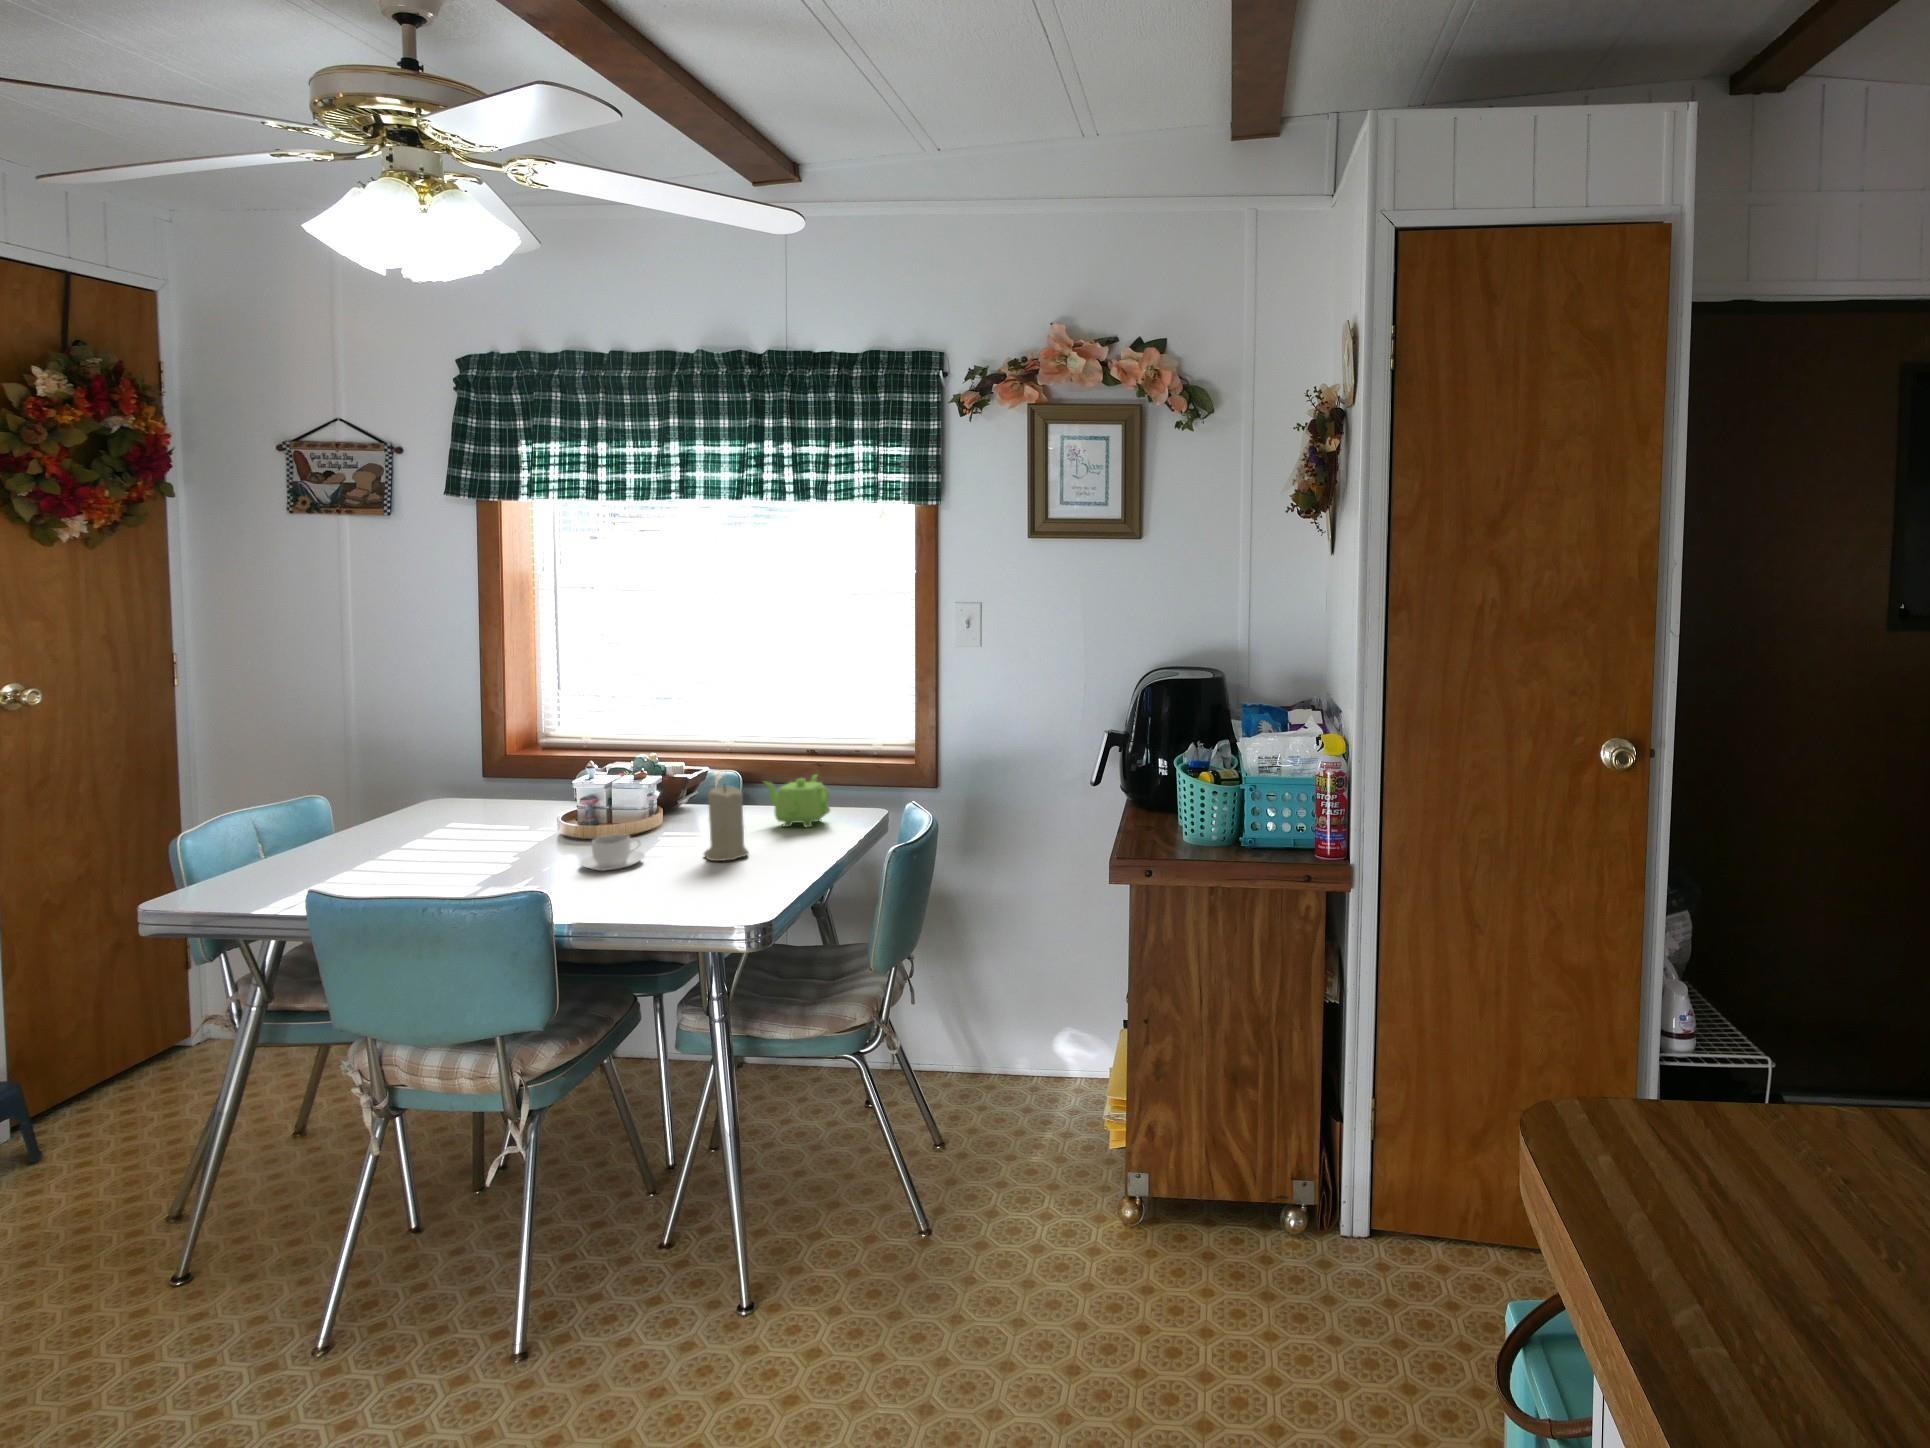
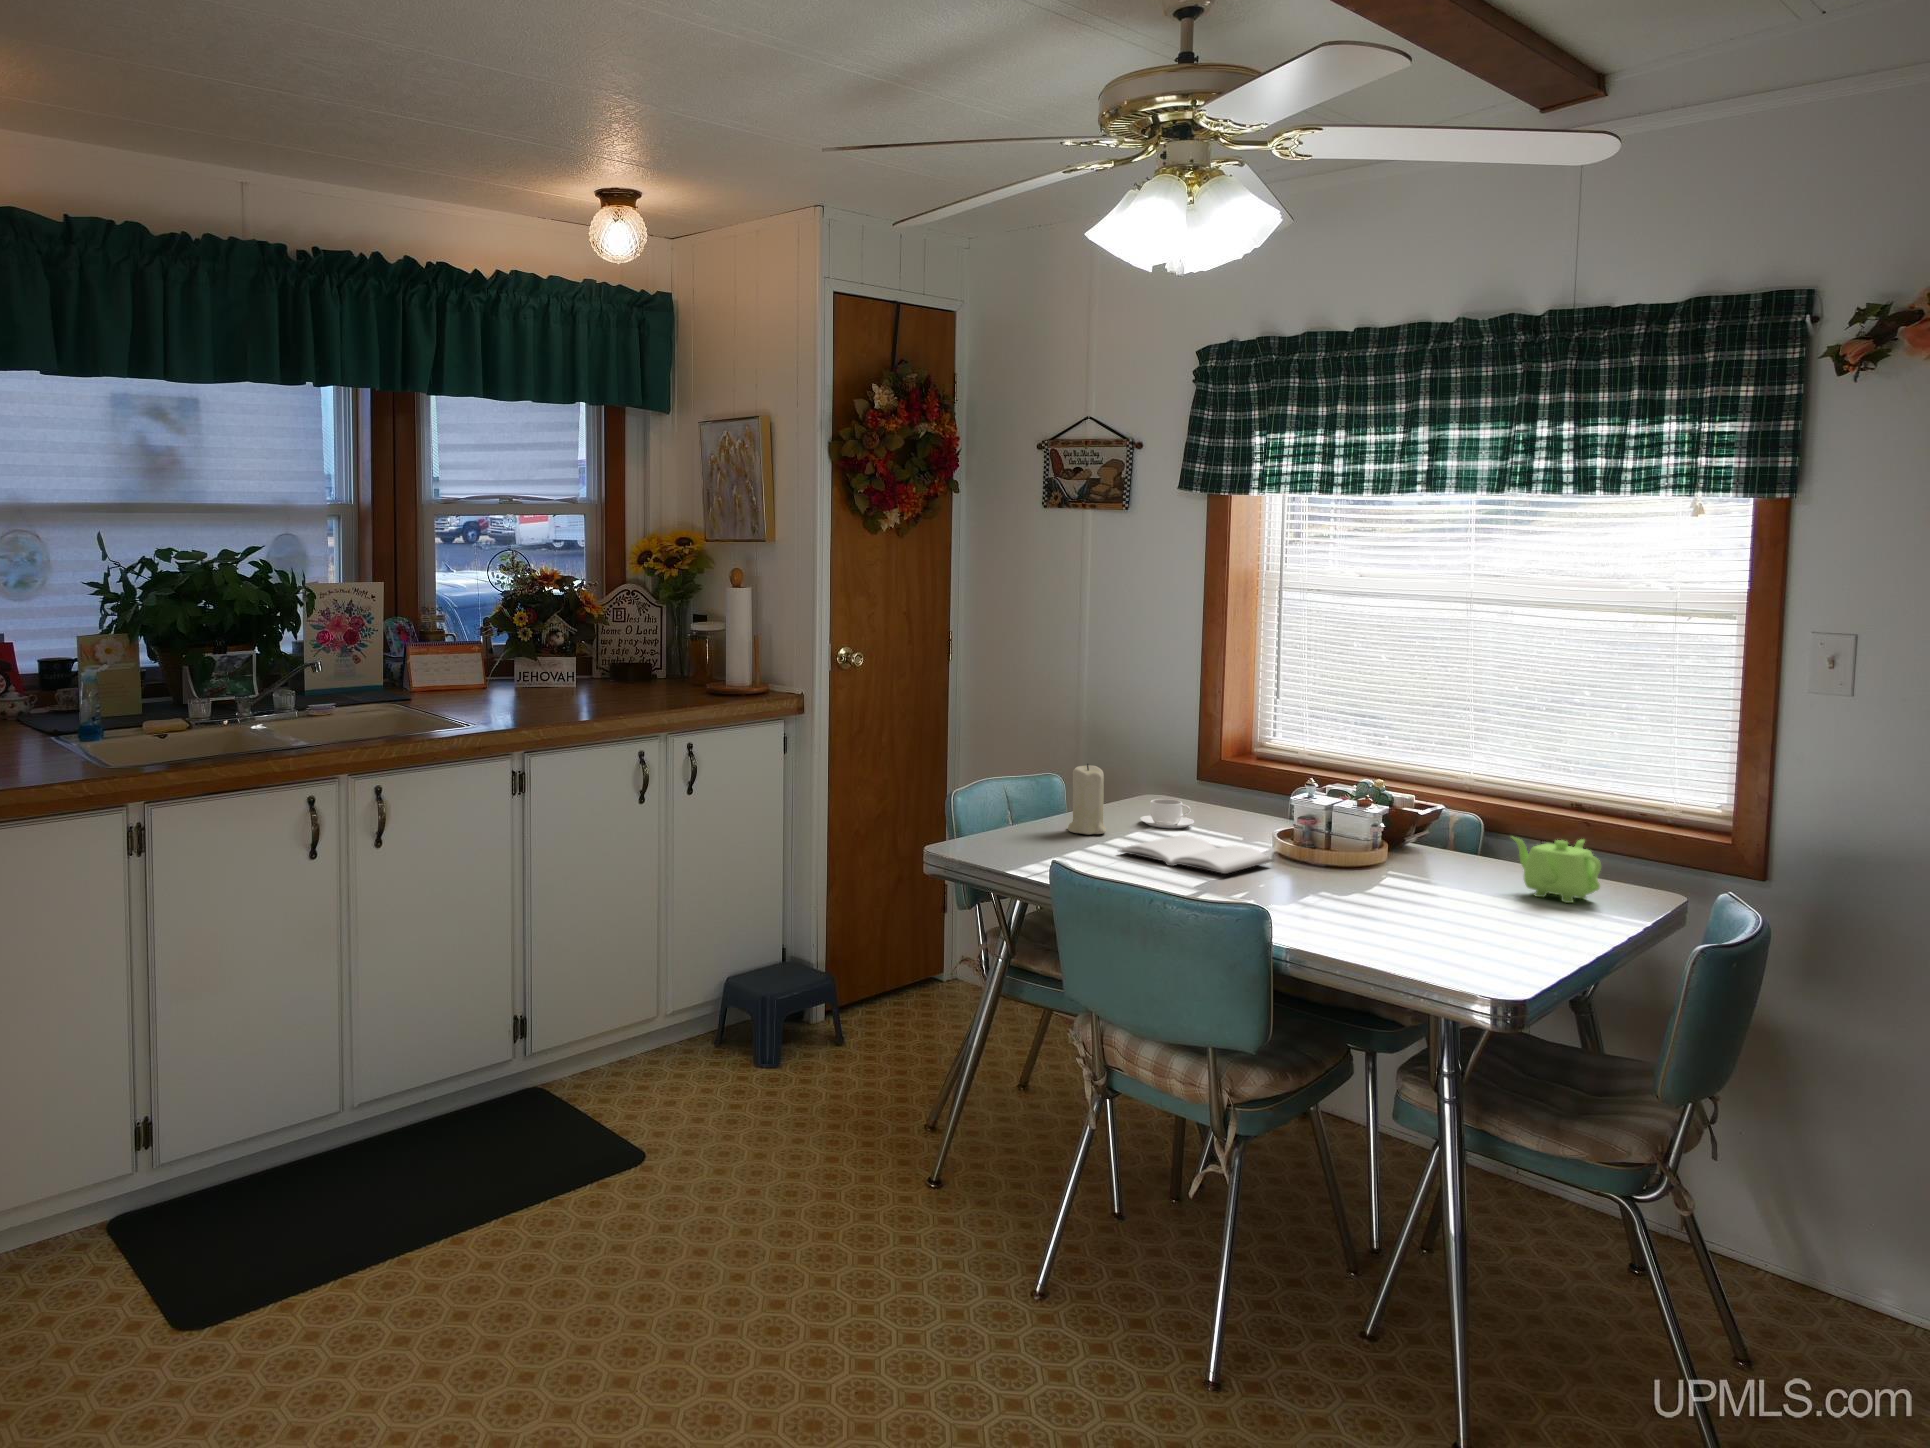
candle: present [704,785,749,861] -> present [1068,764,1106,834]
book: none [394,831,561,867] -> present [1119,835,1273,874]
coffee cup: present [581,834,645,871] -> present [1140,799,1194,828]

